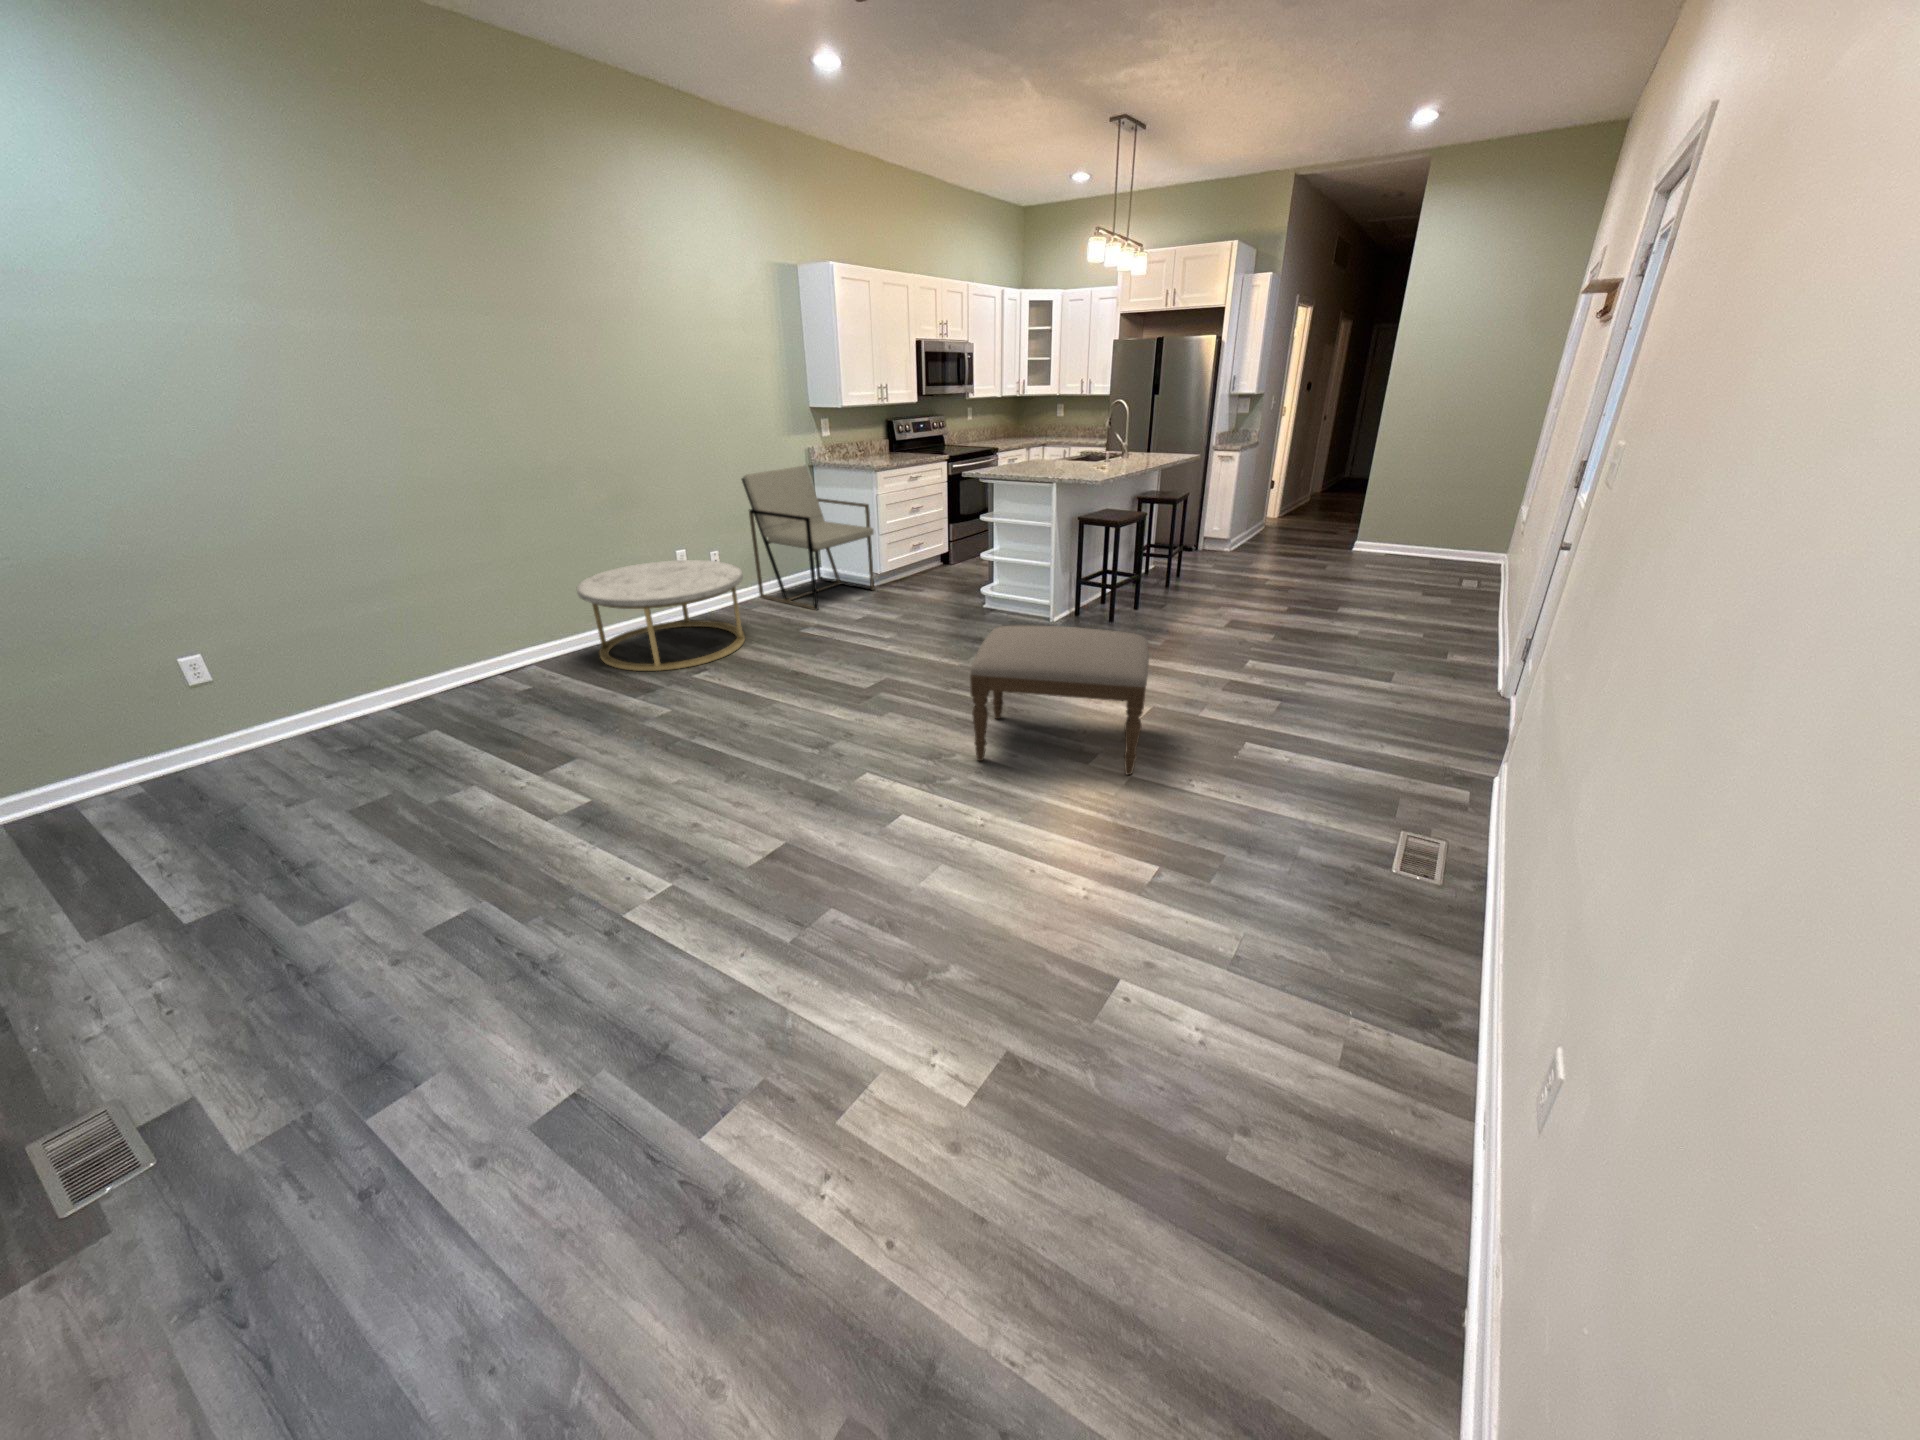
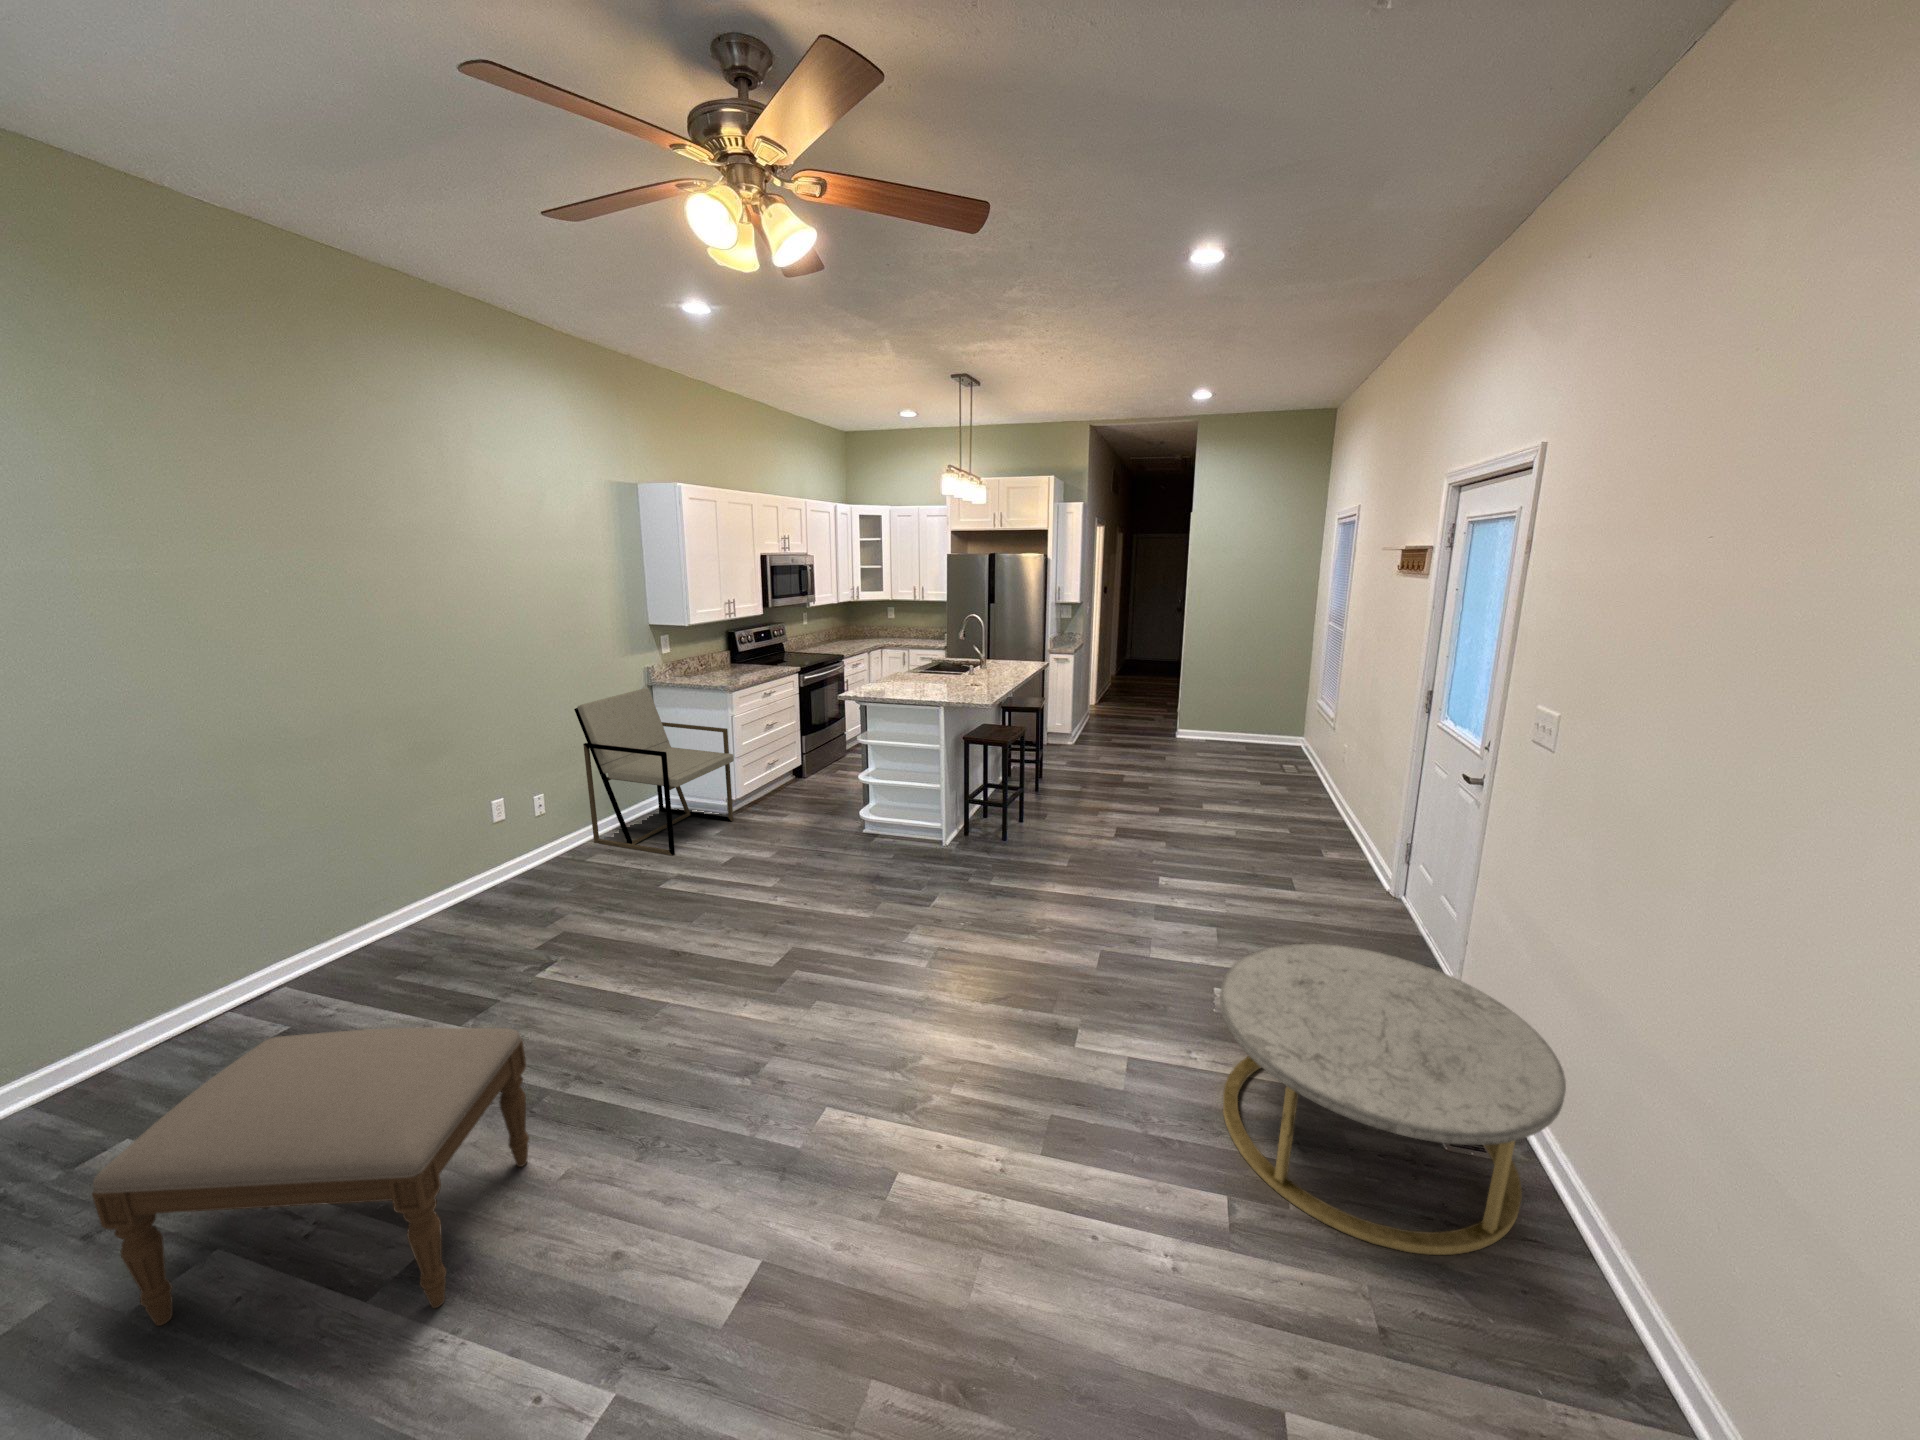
coffee table: present [577,560,745,671] -> present [1220,944,1566,1255]
ottoman: present [970,626,1149,775] -> present [92,1028,529,1326]

